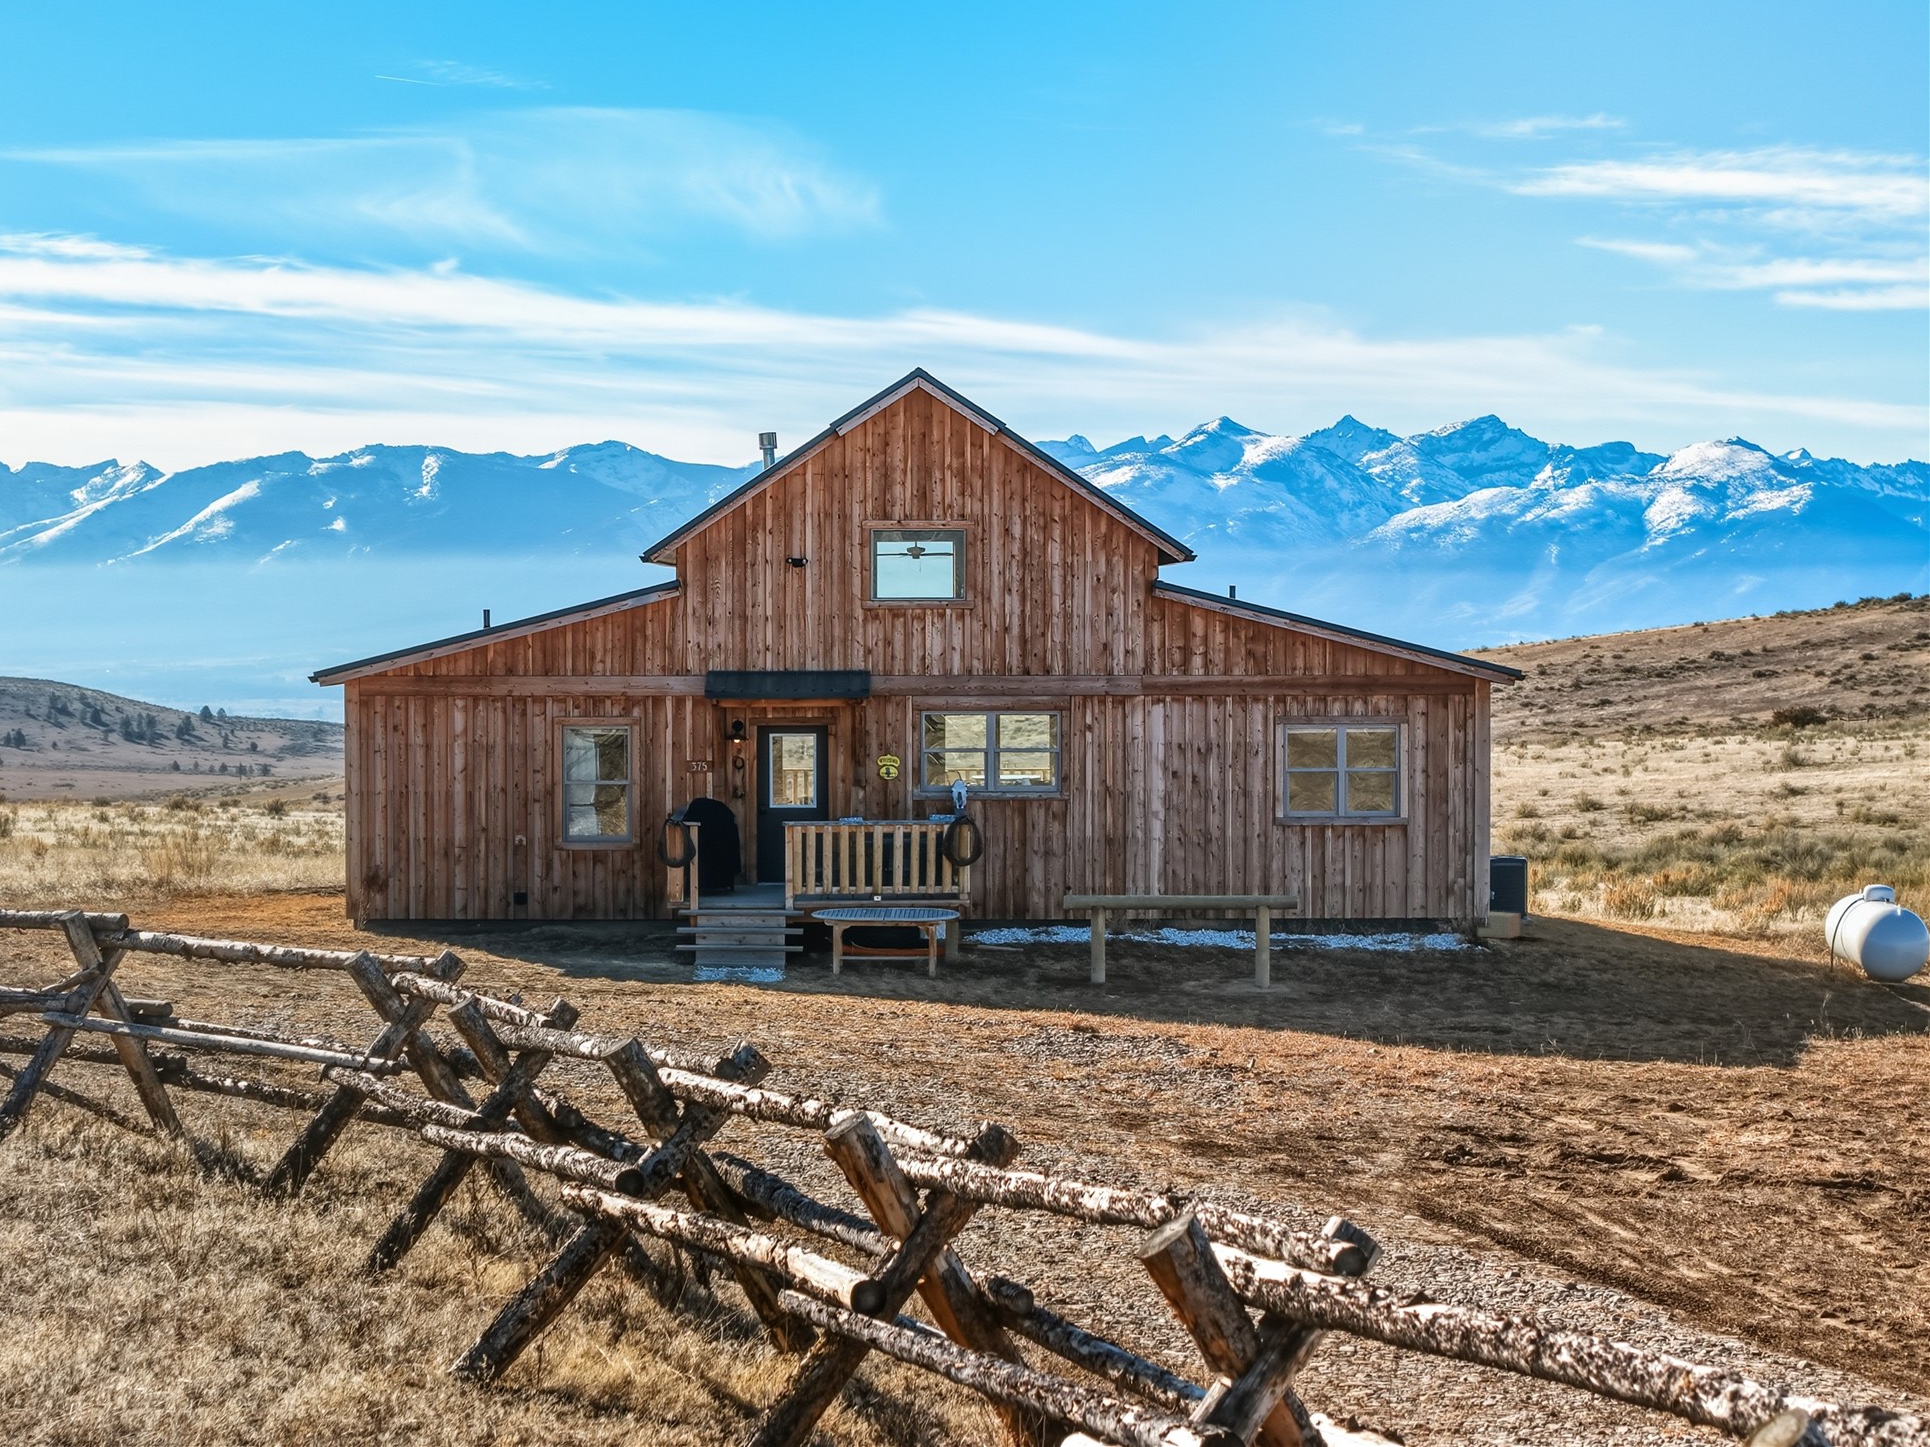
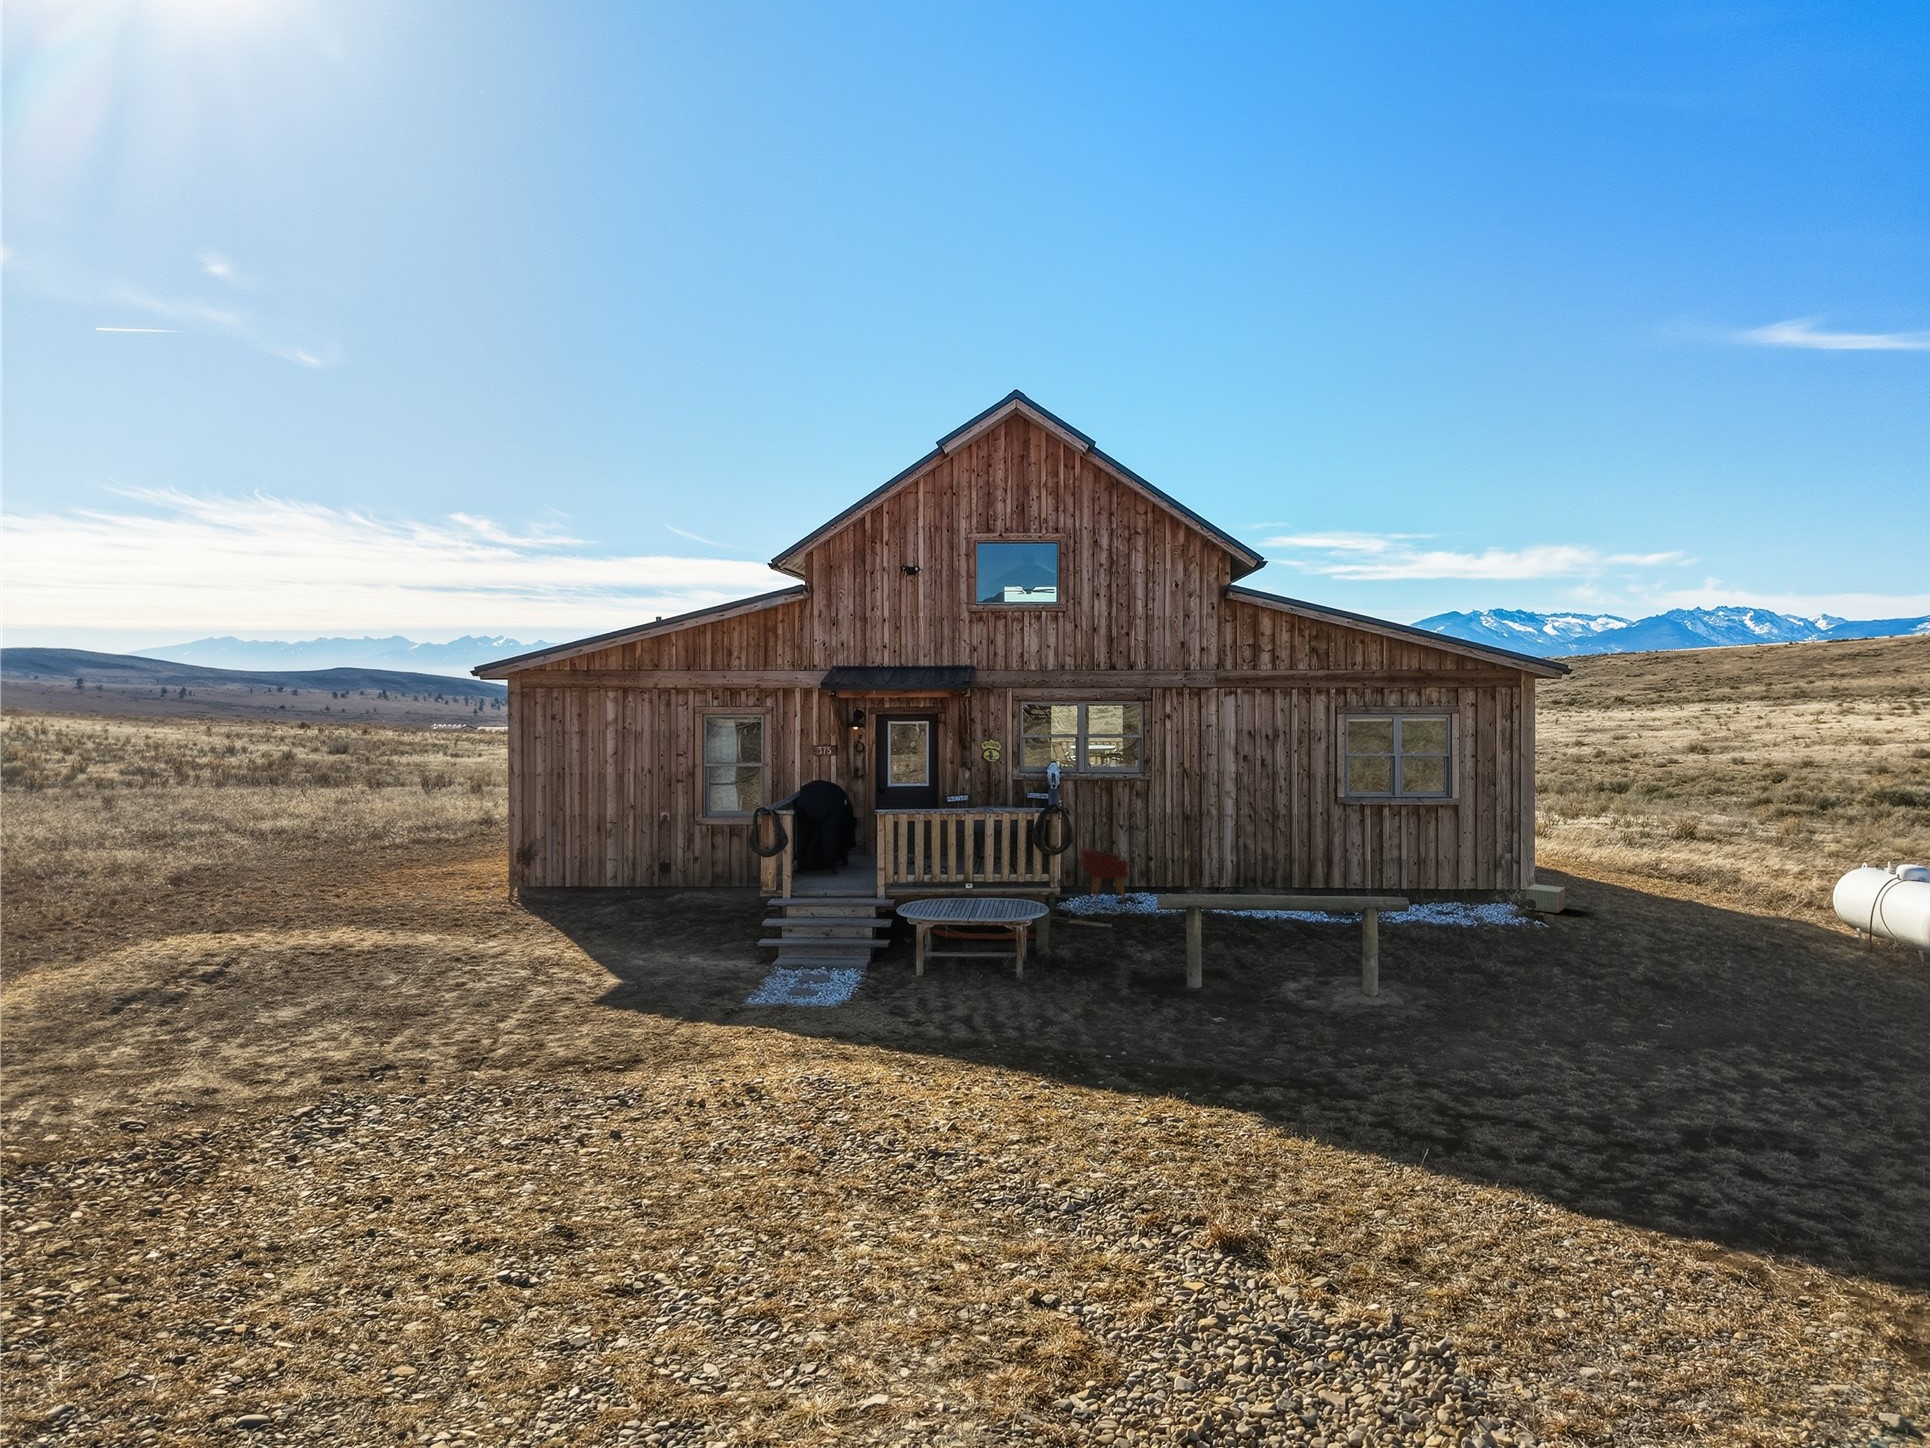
armchair: none [990,872,1045,933] -> present [1080,848,1129,903]

